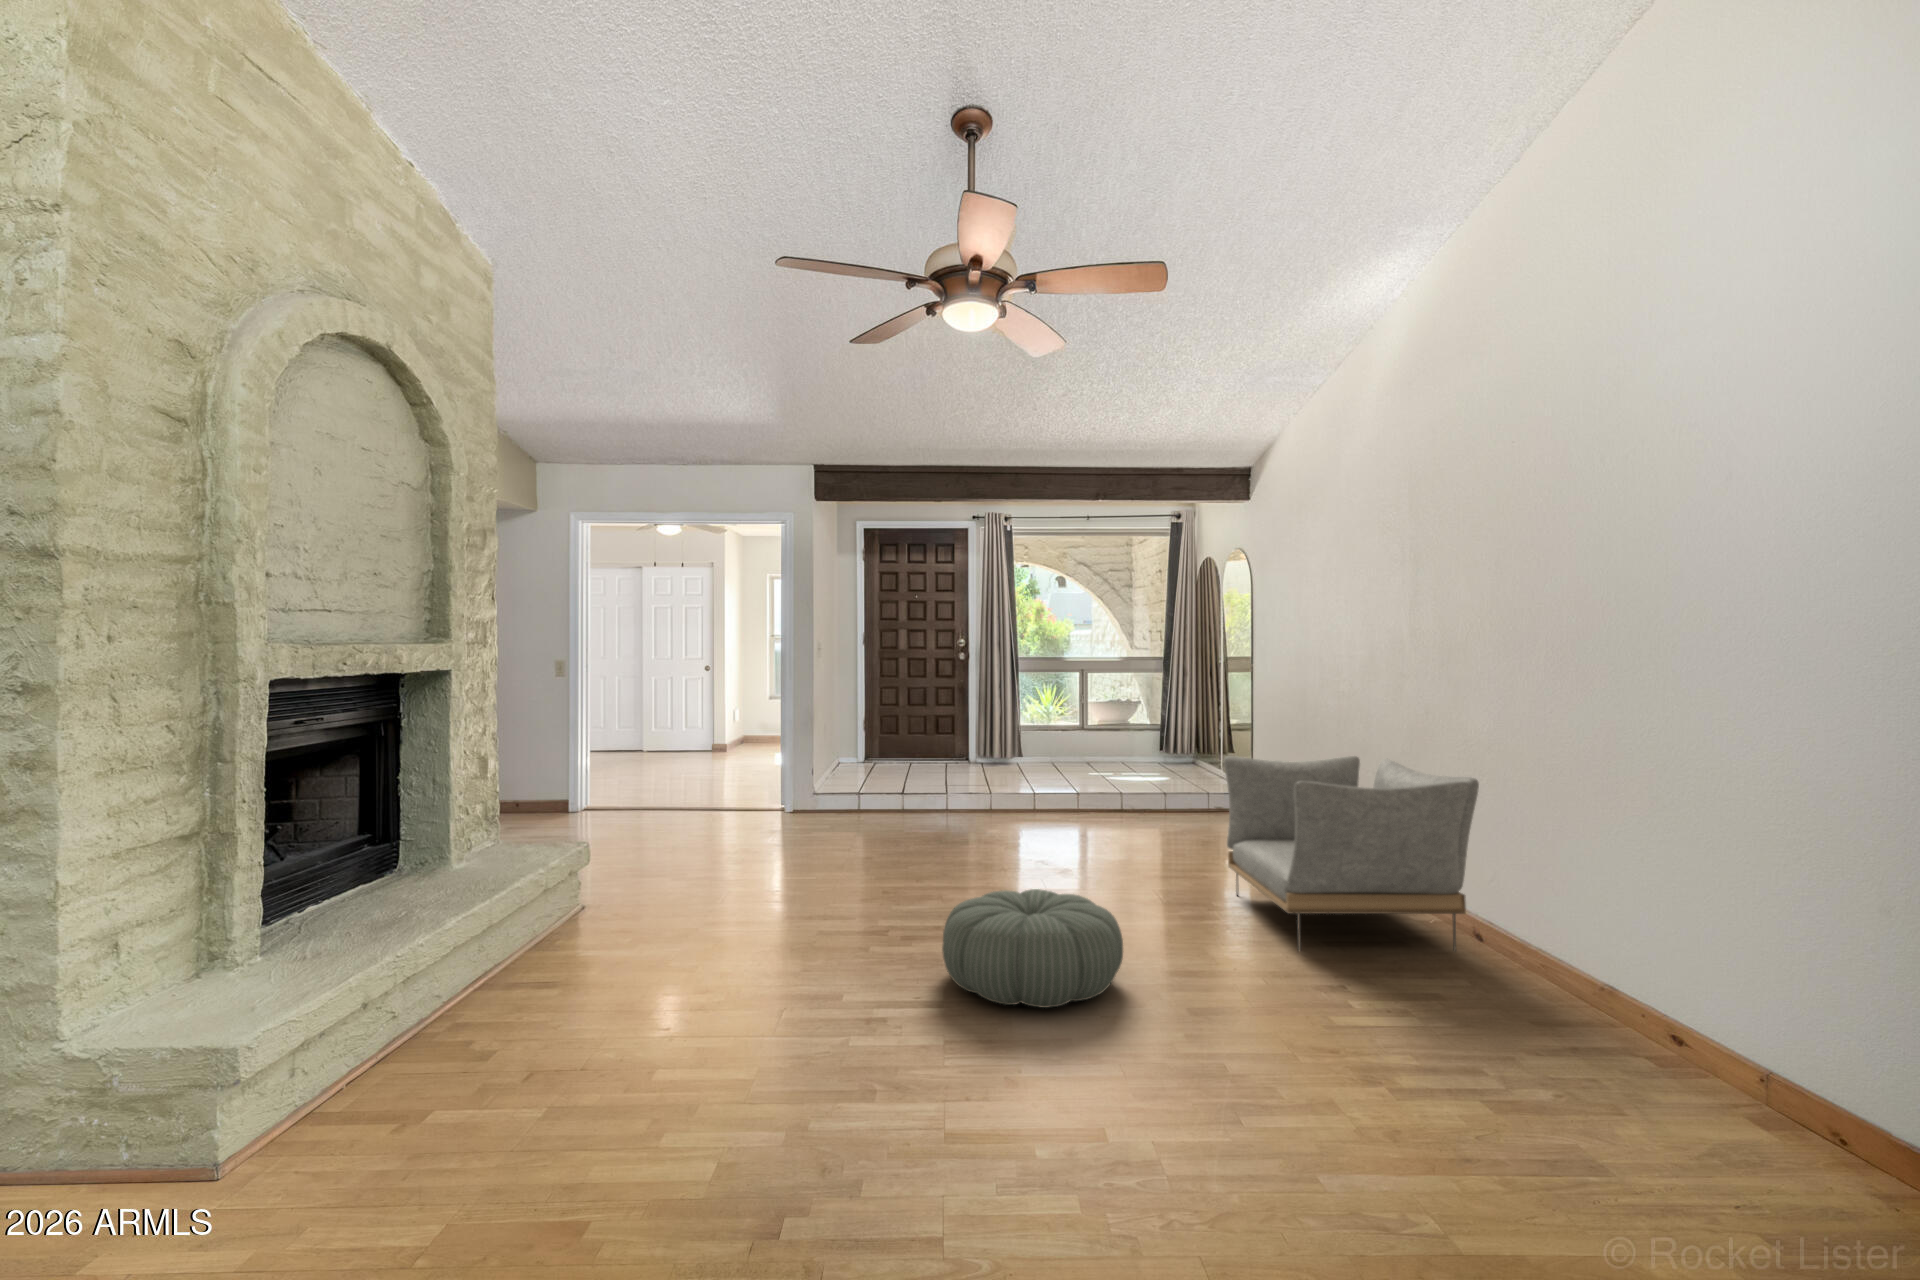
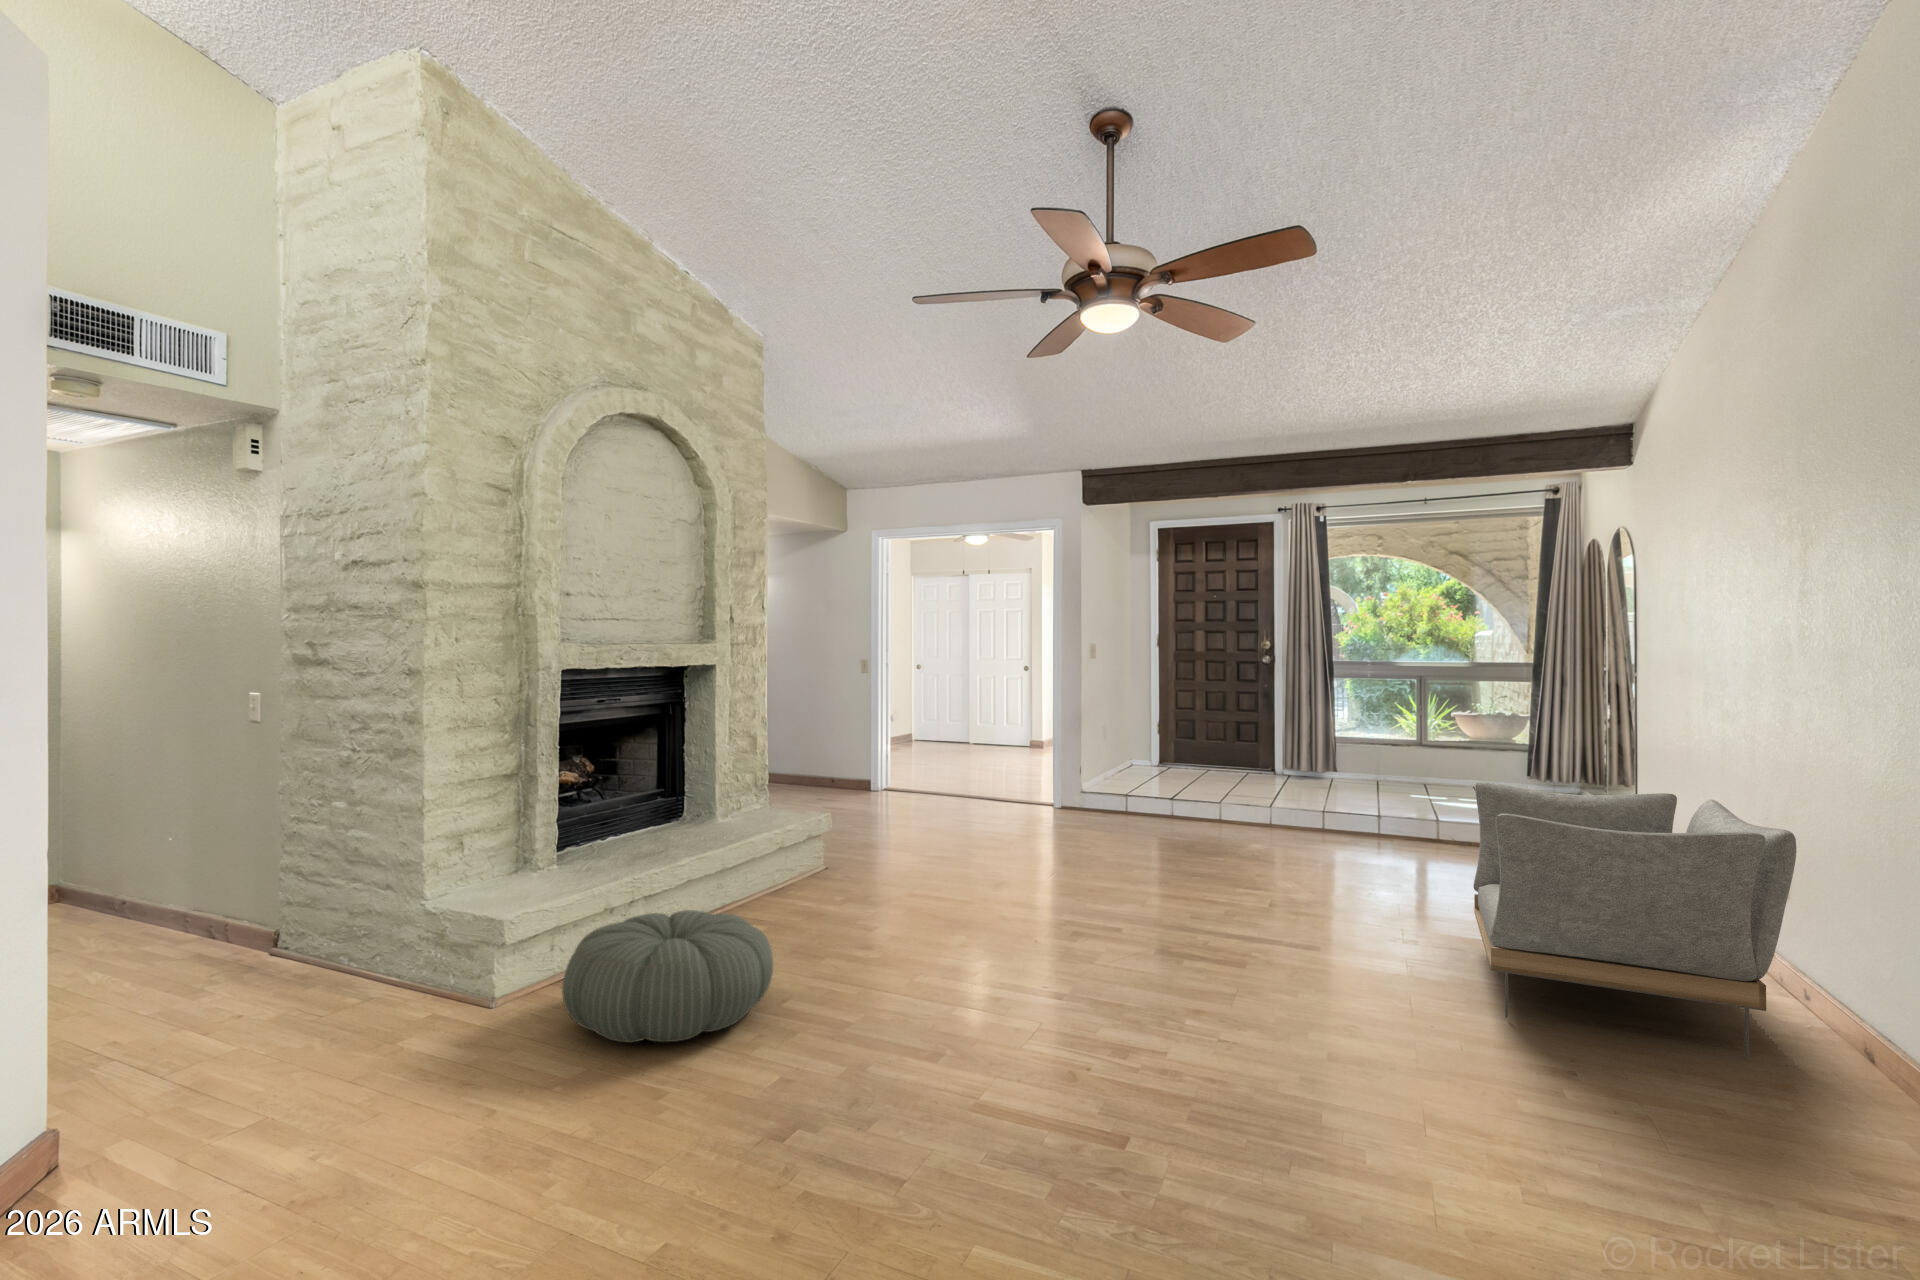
pouf: present [942,889,1123,1008] -> present [562,910,773,1043]

